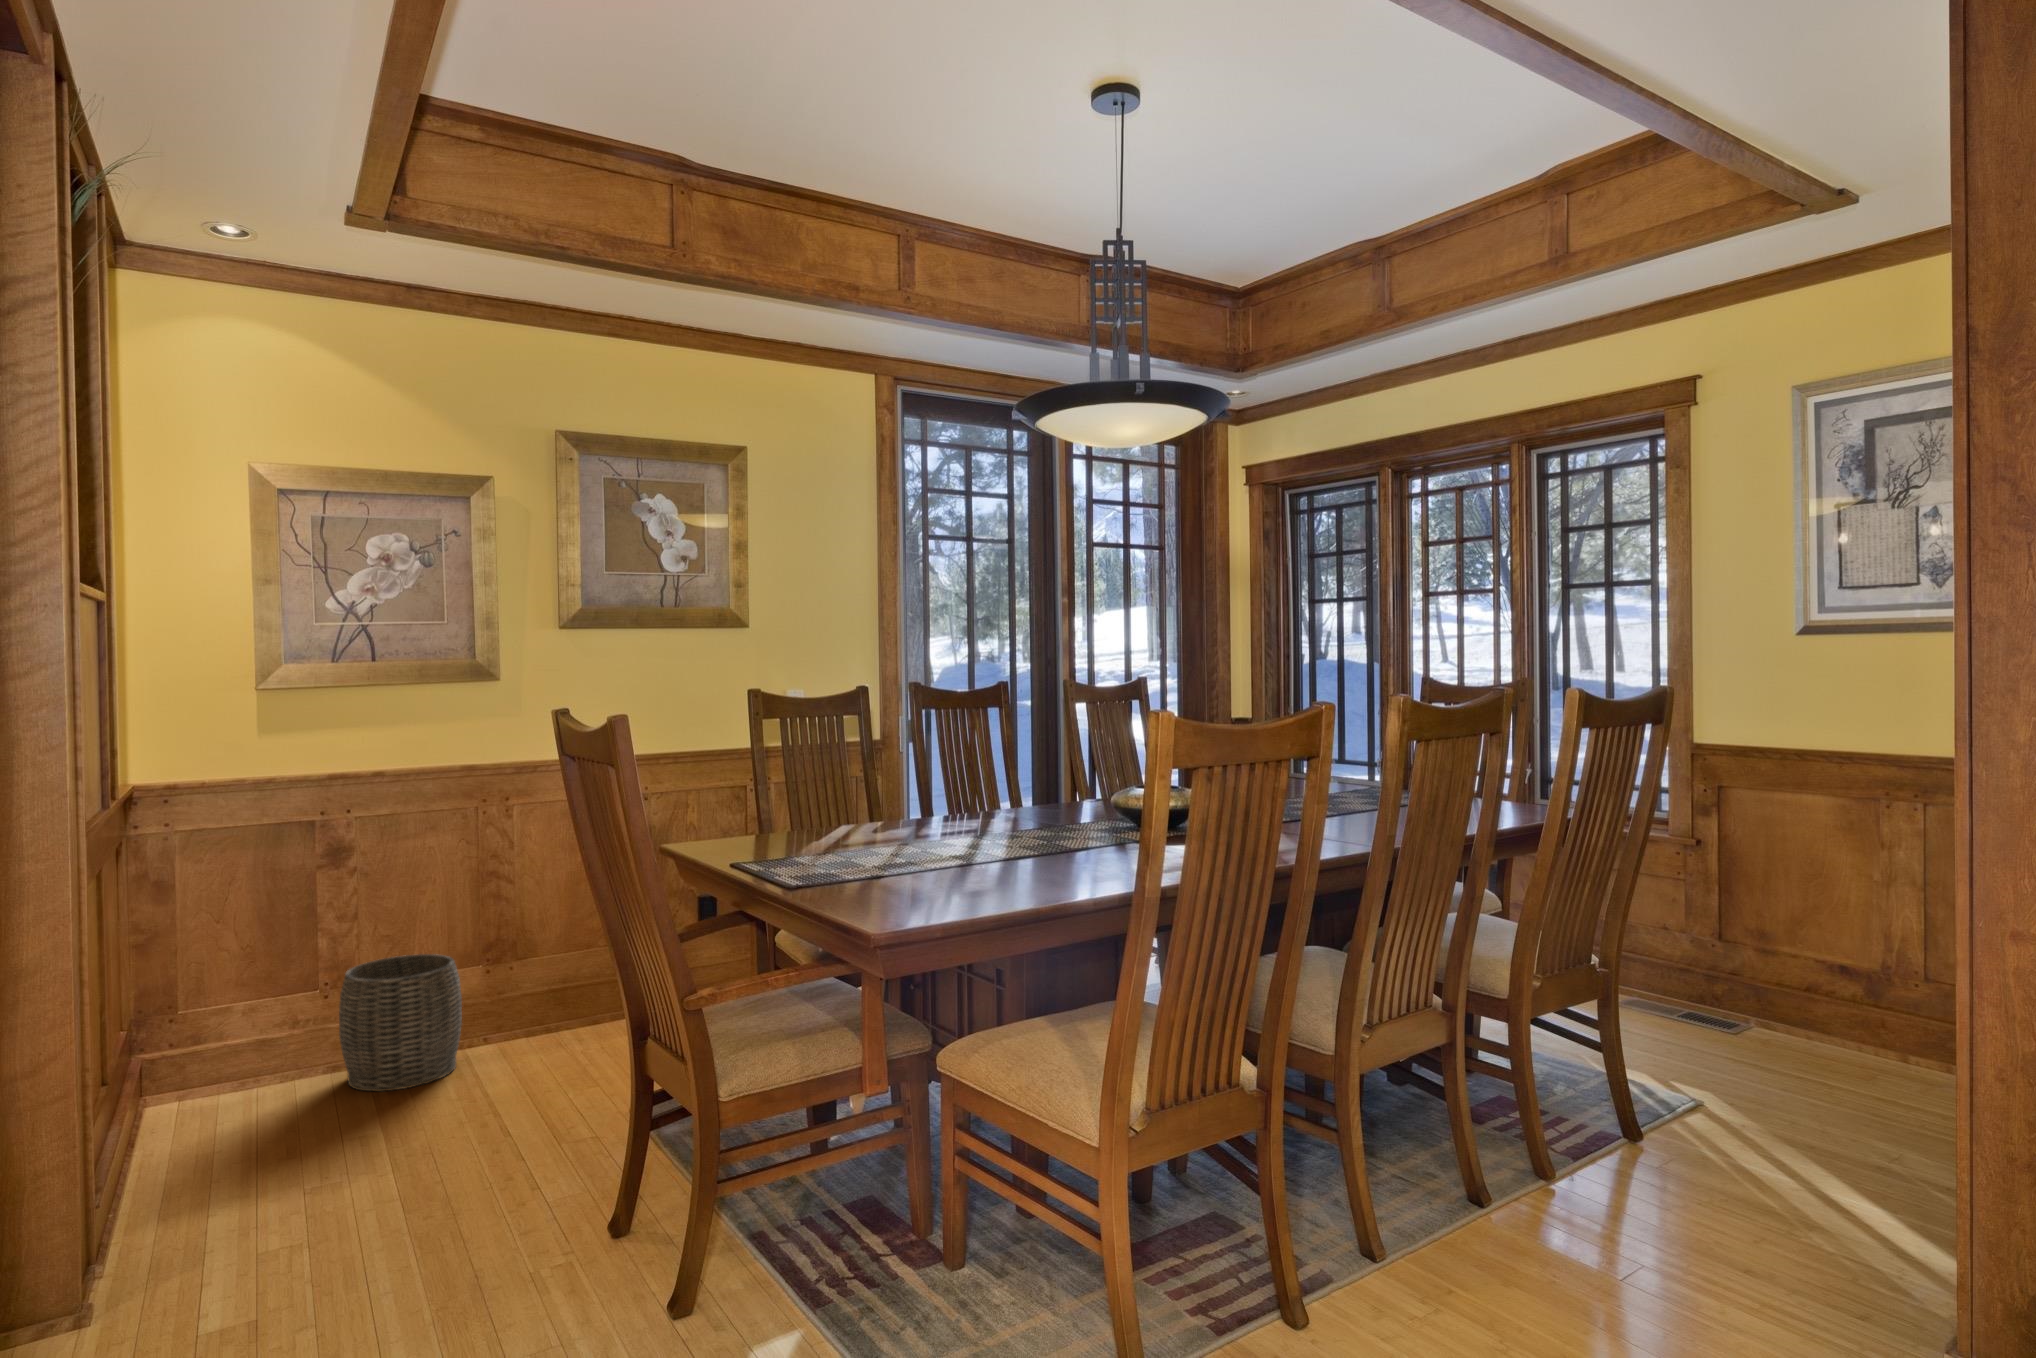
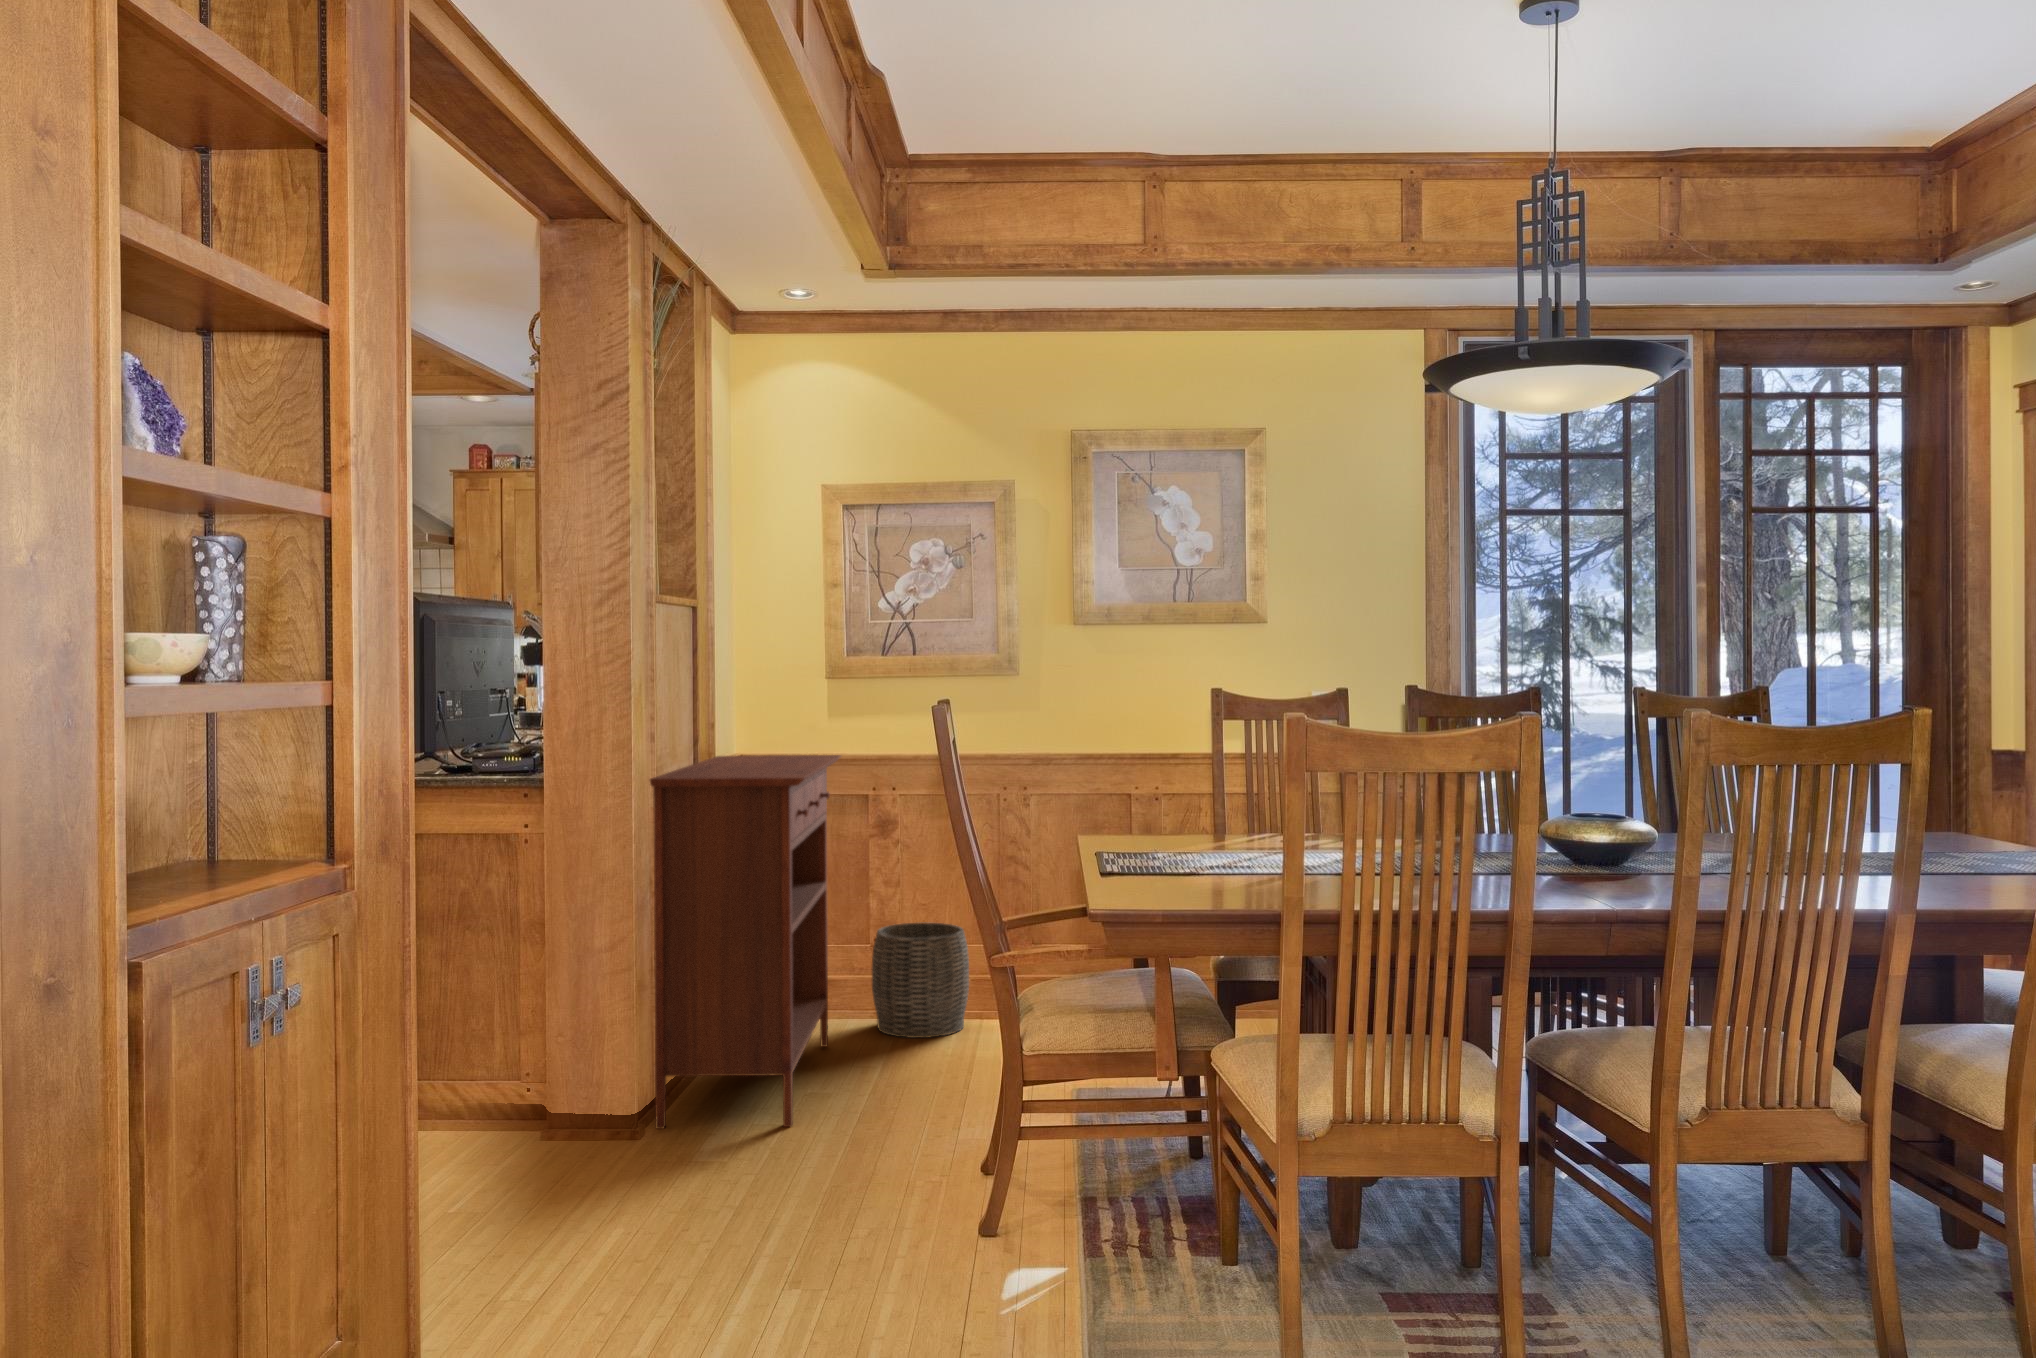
console table: none [103,780,344,1300] -> present [650,755,841,1129]

